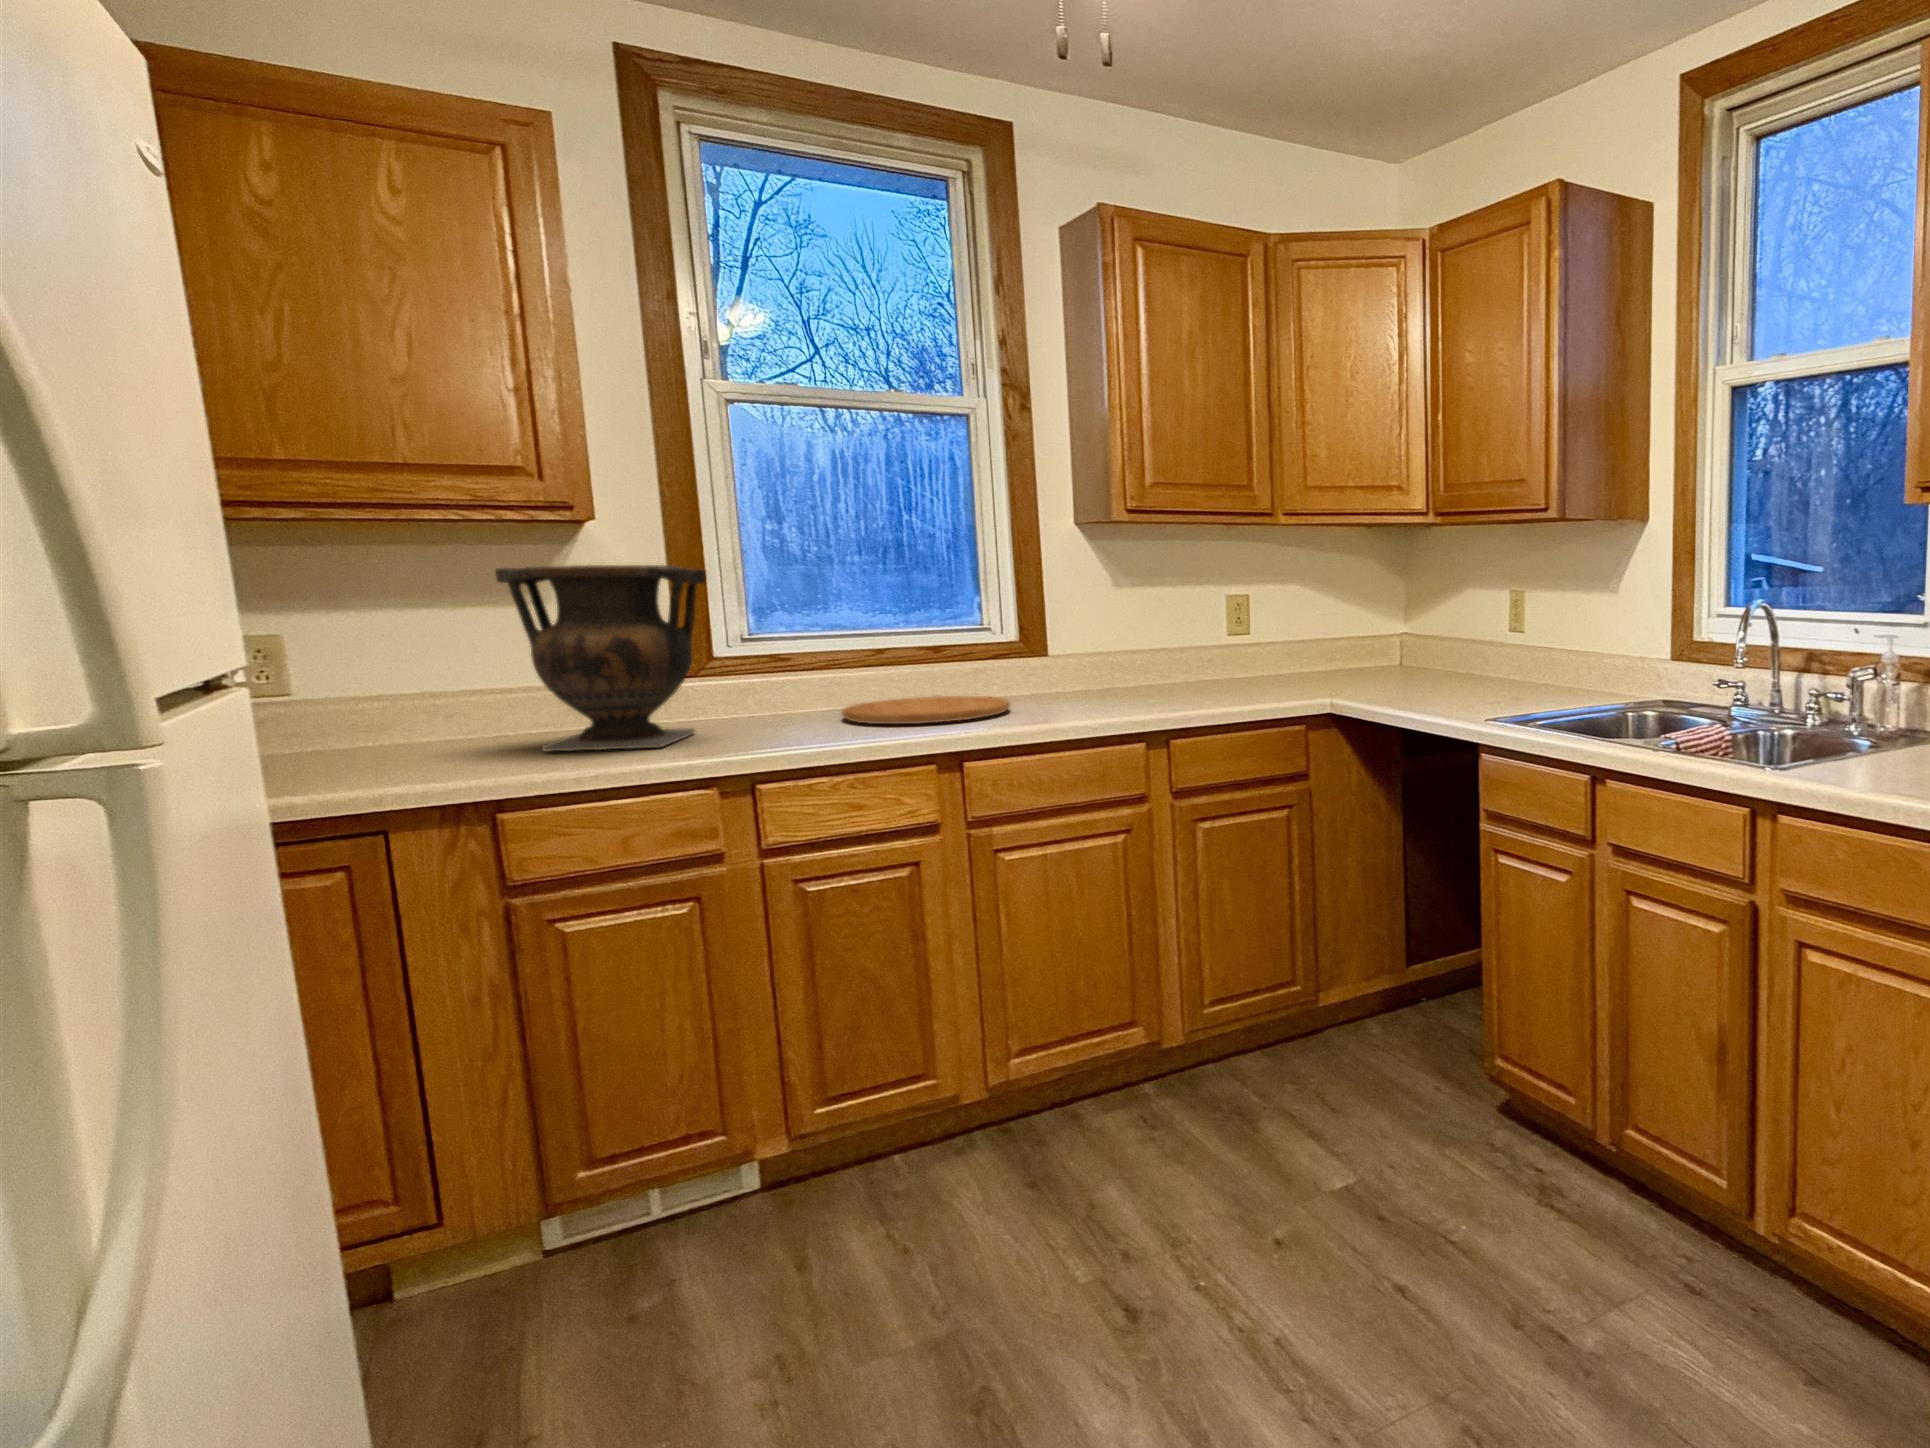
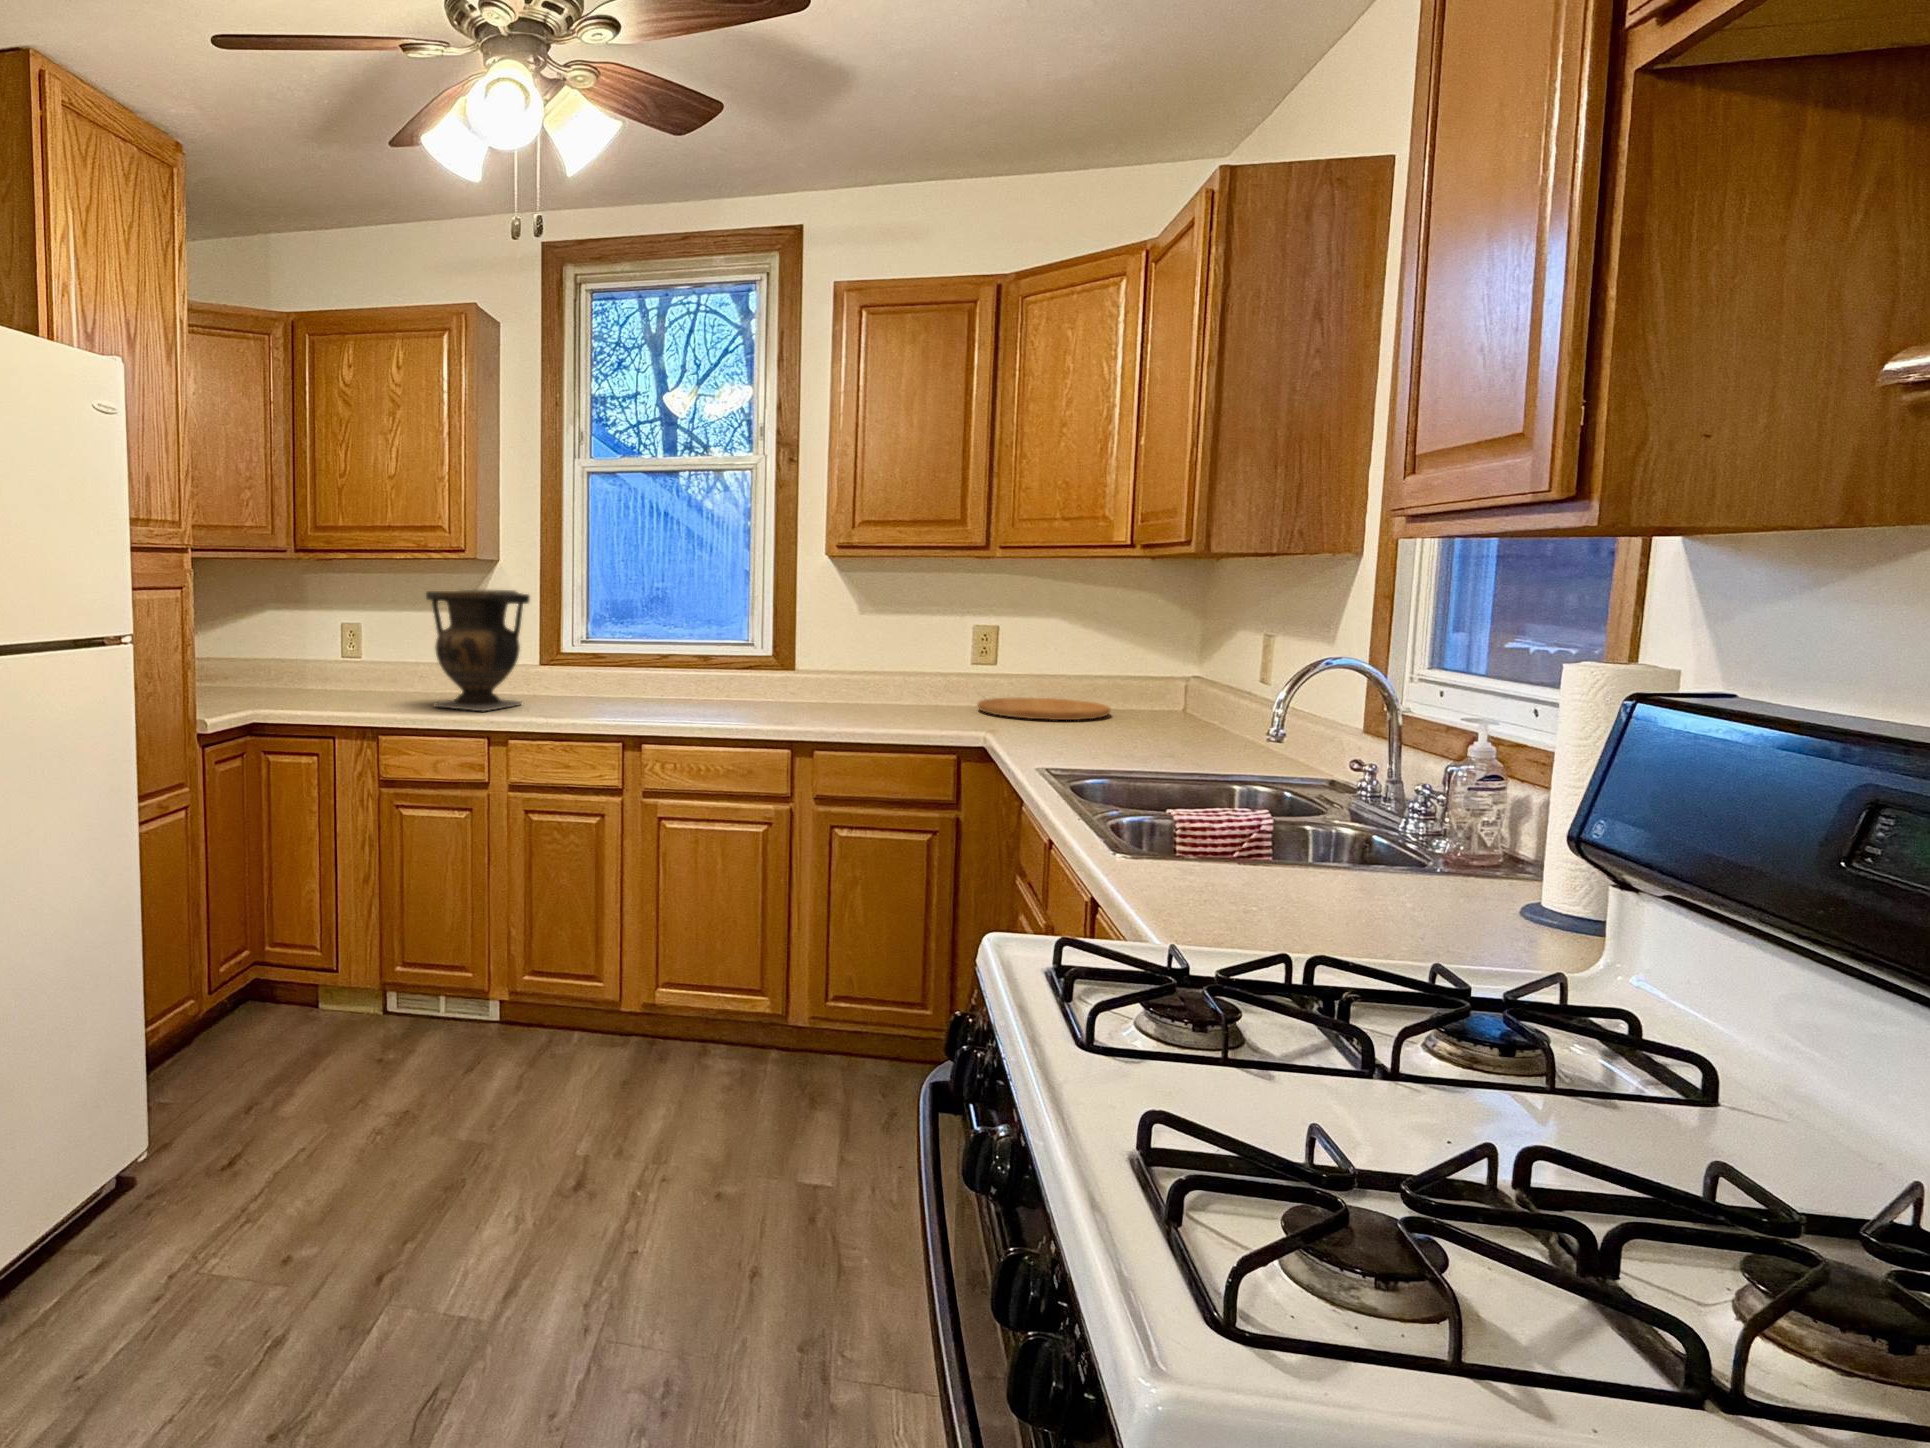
cutting board: present [842,696,1010,724] -> present [978,697,1110,720]

